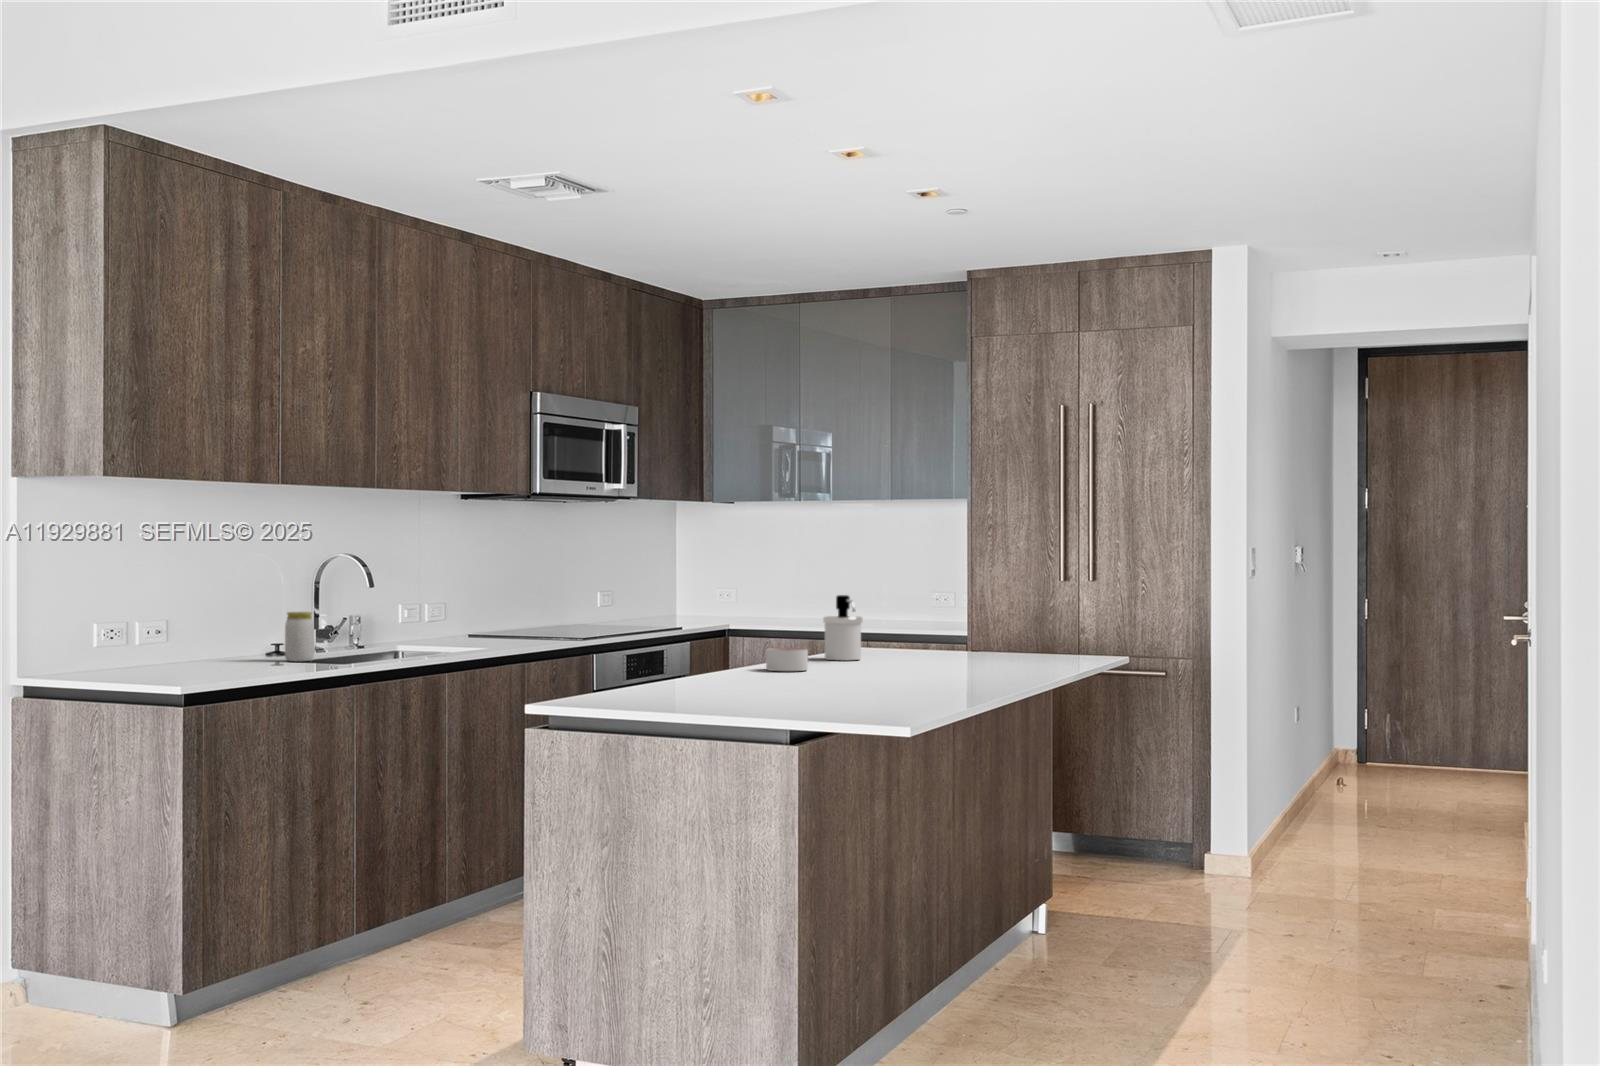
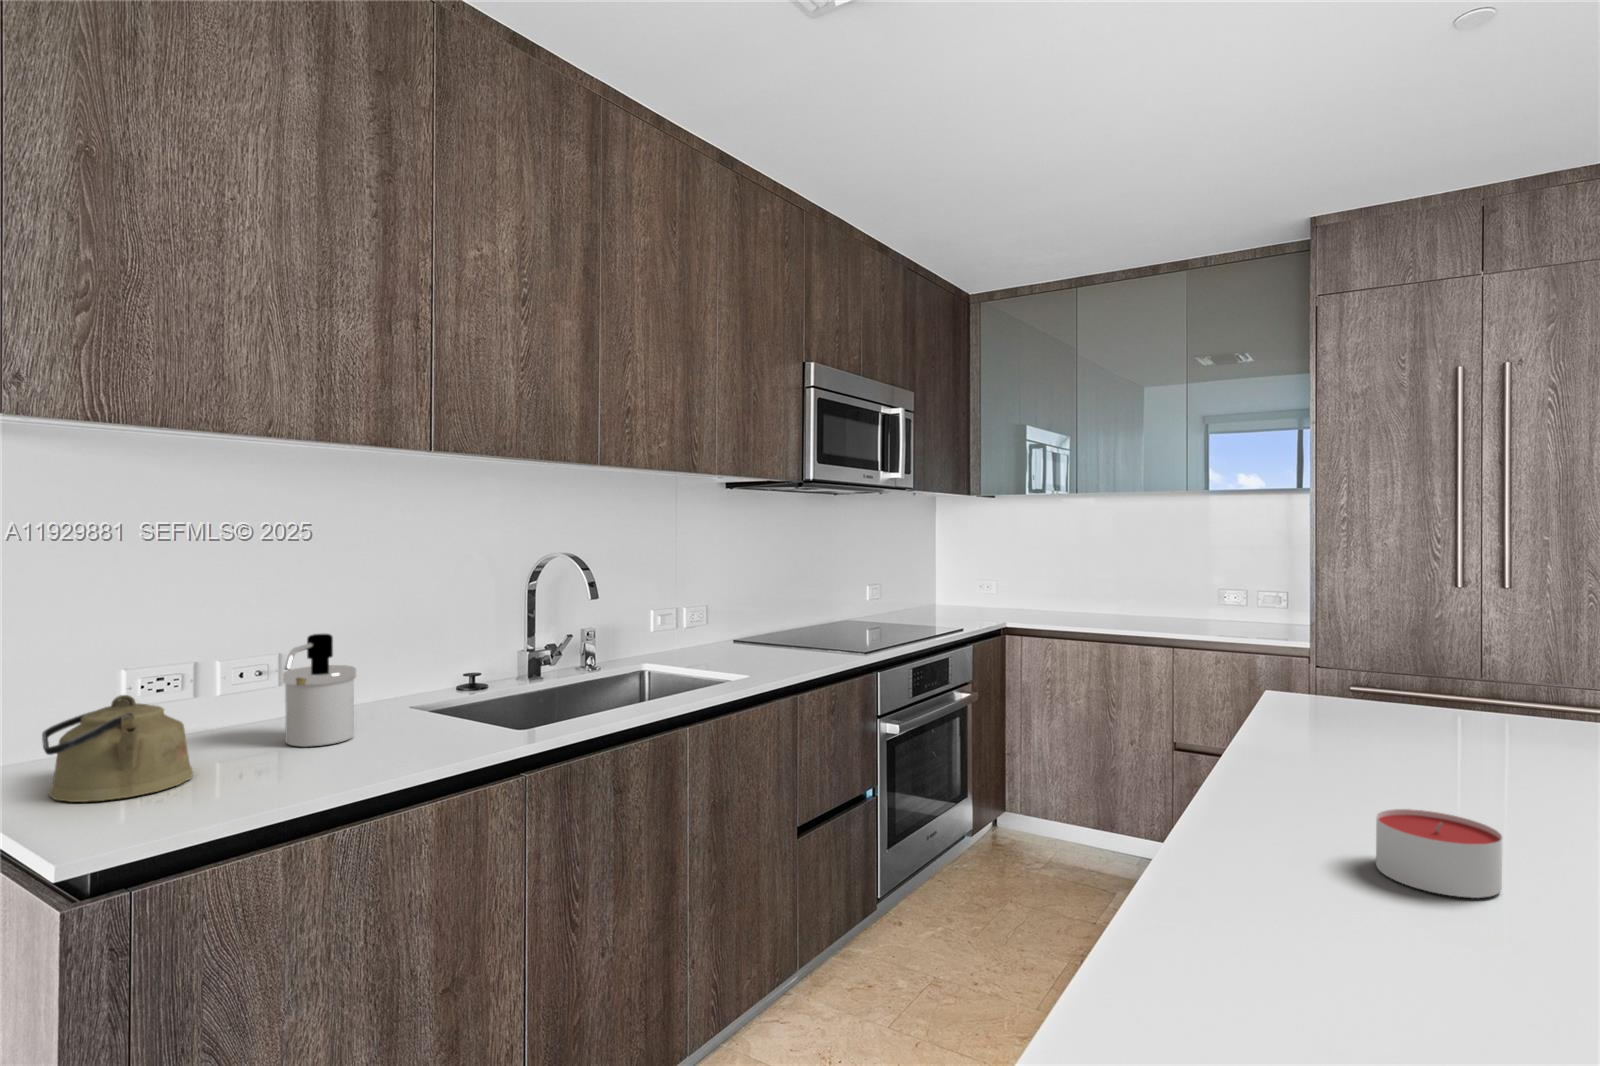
soap dispenser: present [823,595,863,660] -> present [283,634,356,747]
jar: present [285,612,314,661] -> none [398,664,450,754]
kettle: none [115,618,190,668] -> present [42,695,193,802]

